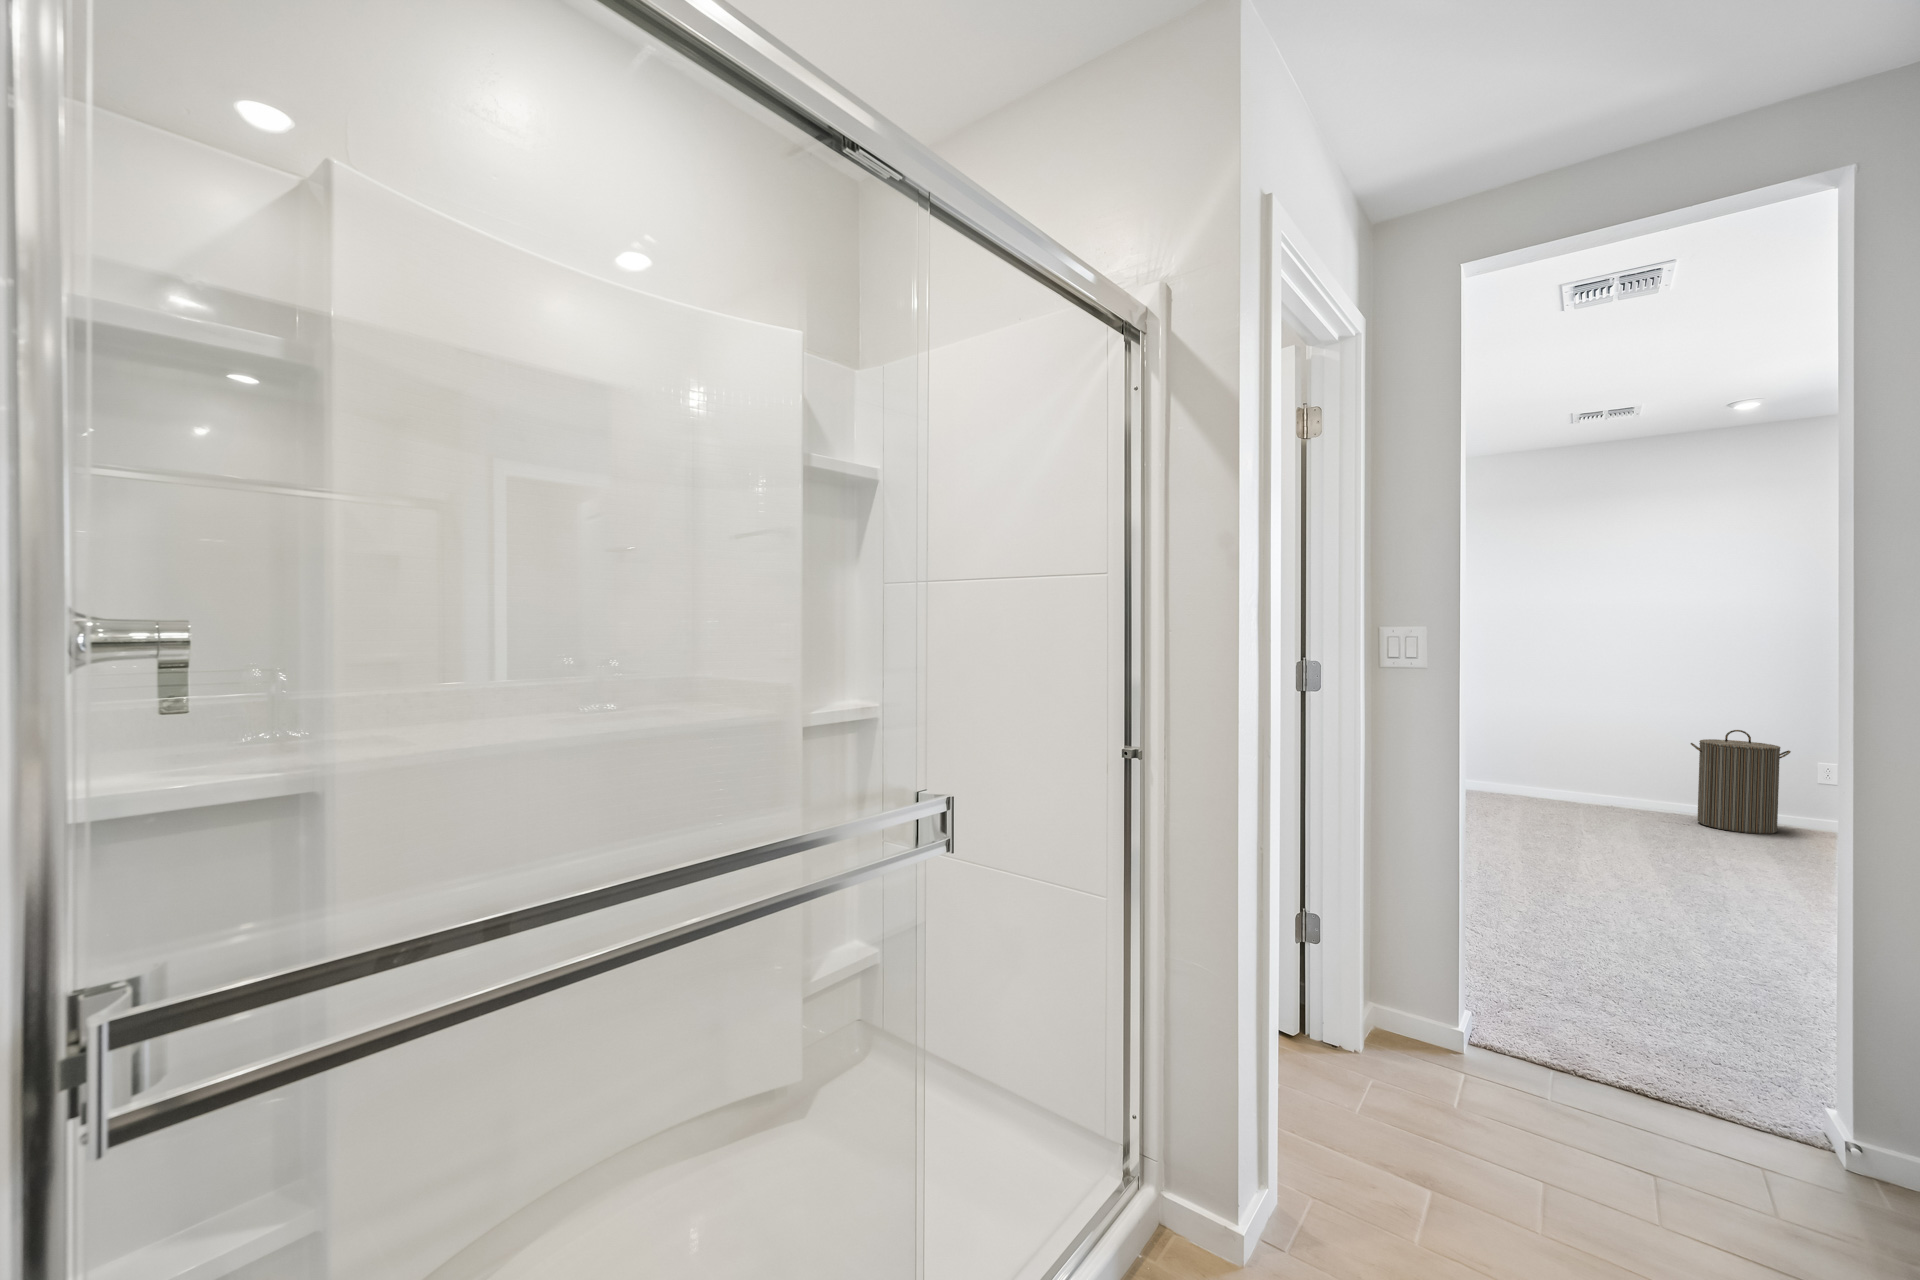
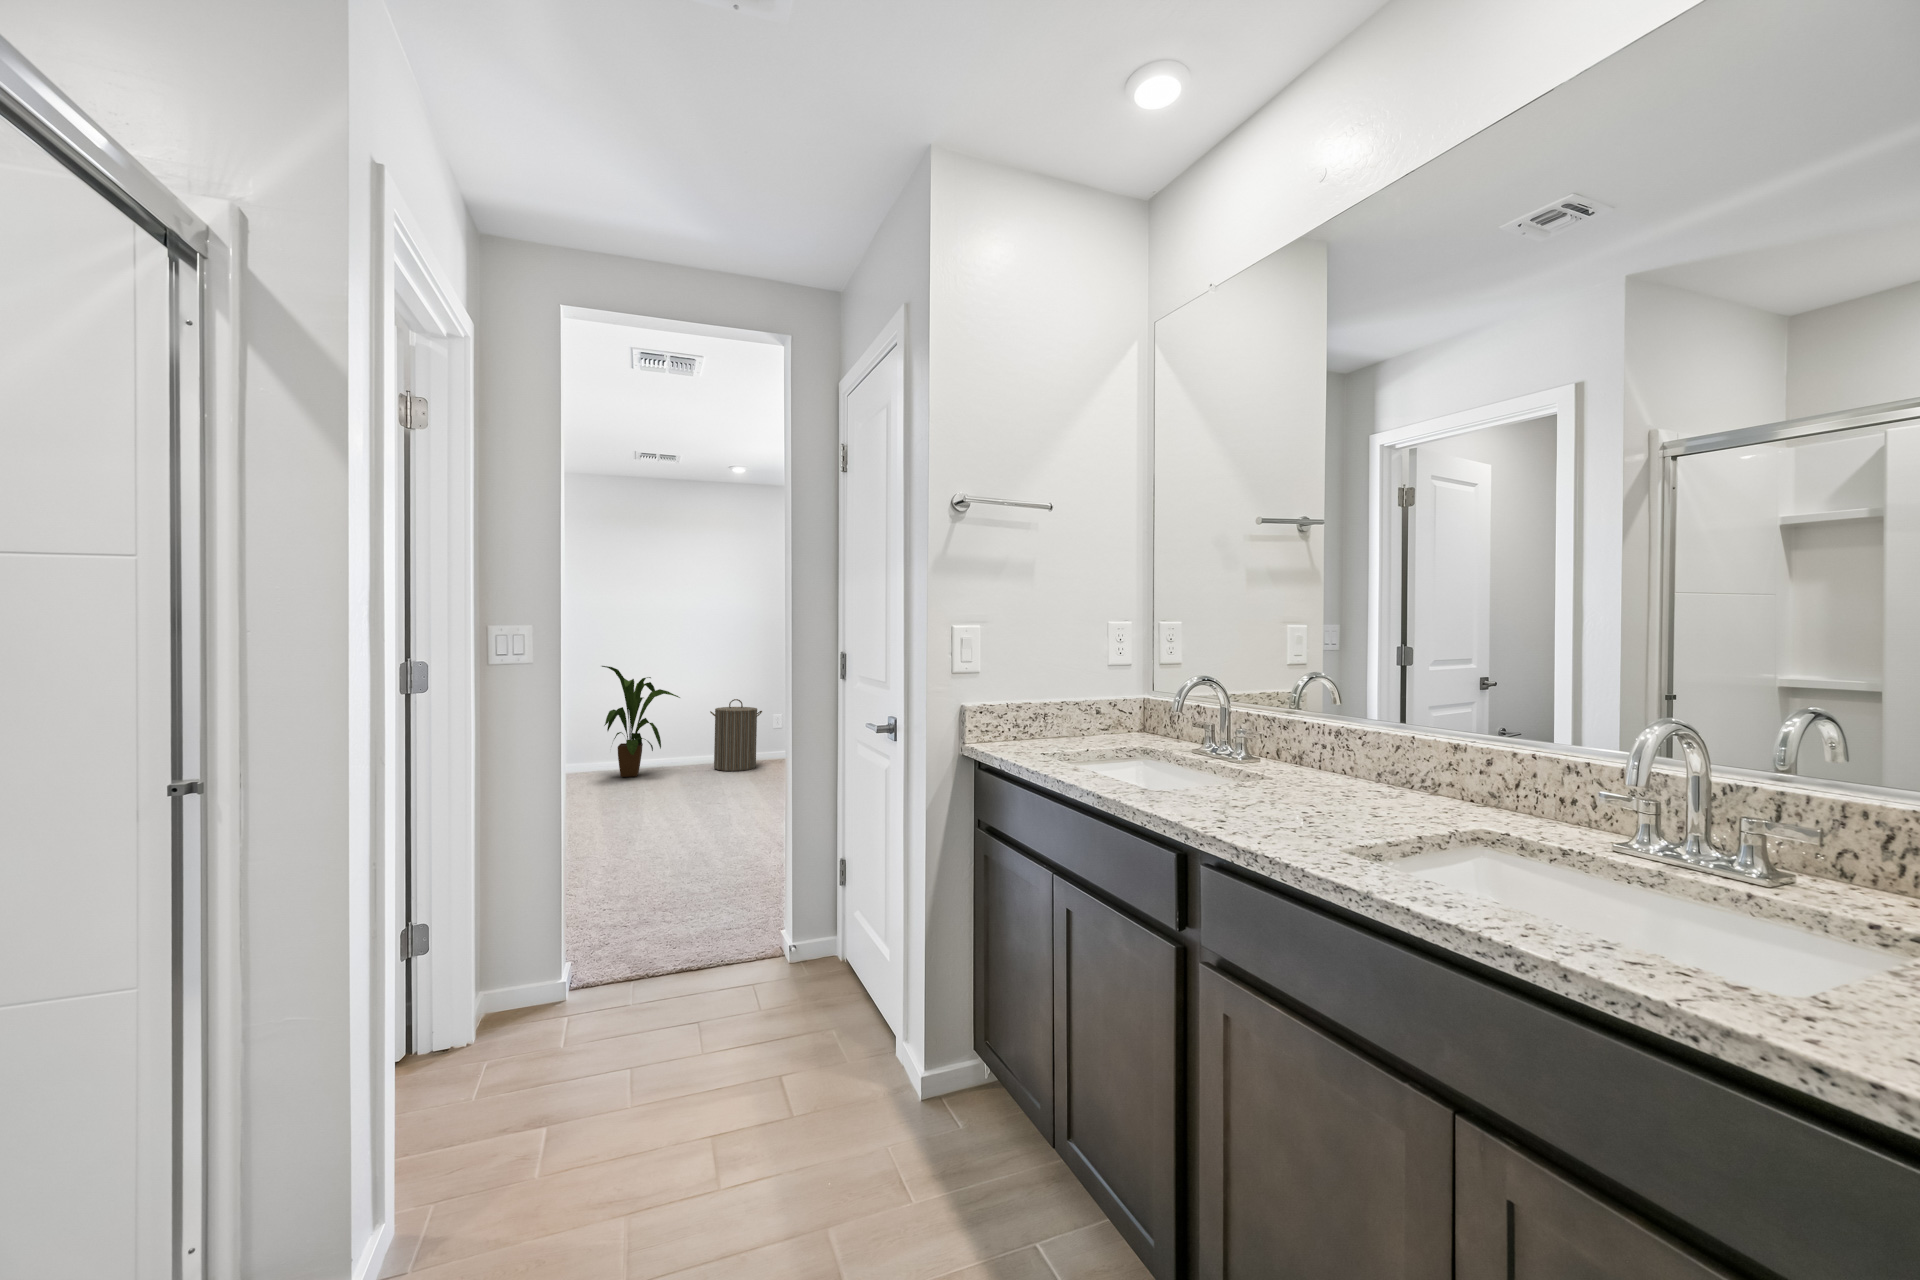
house plant: none [1524,675,1642,812] -> present [602,666,680,777]

